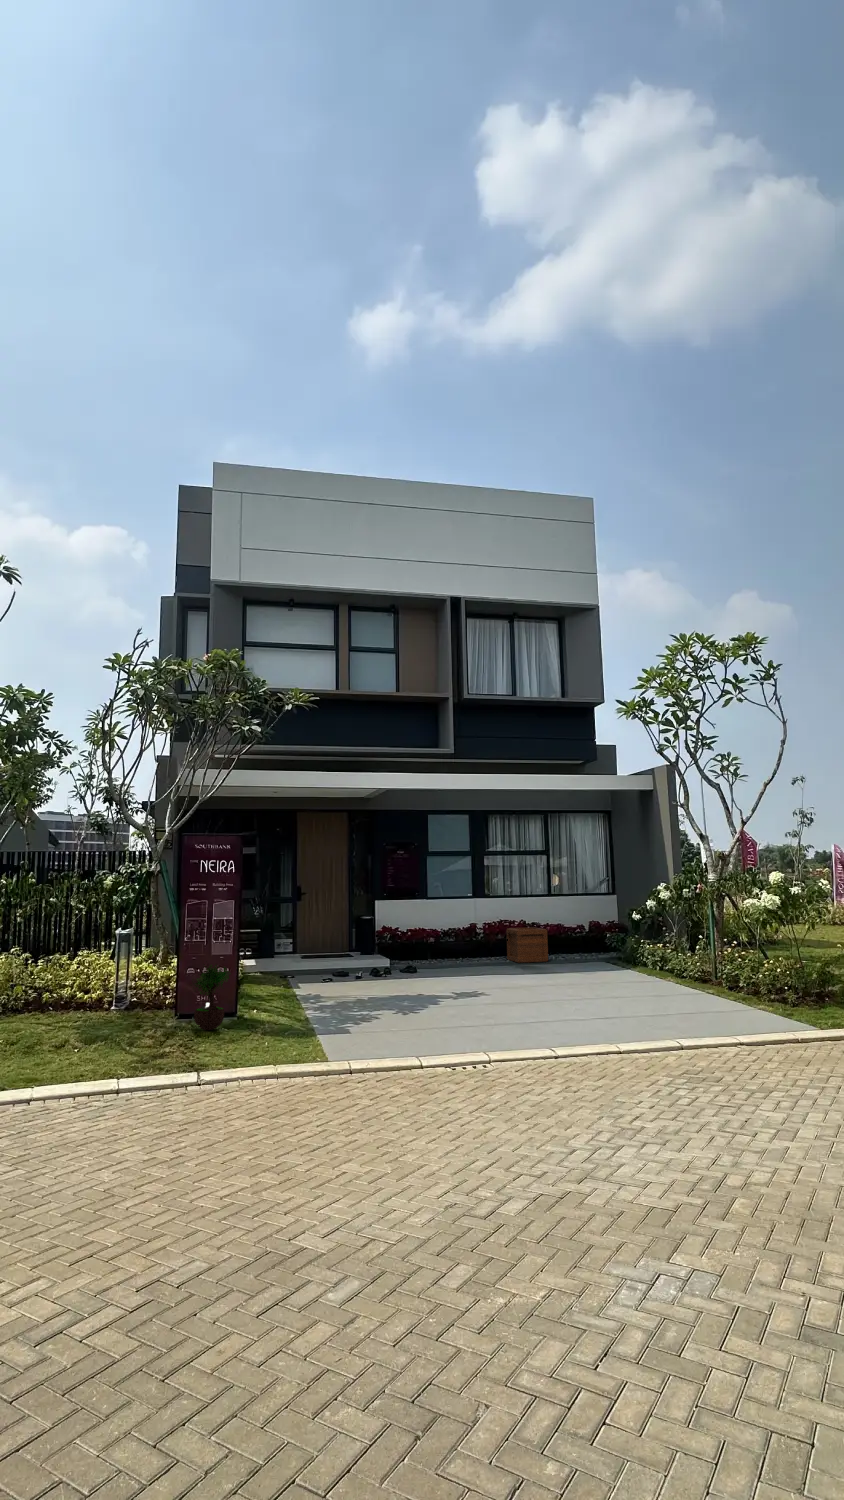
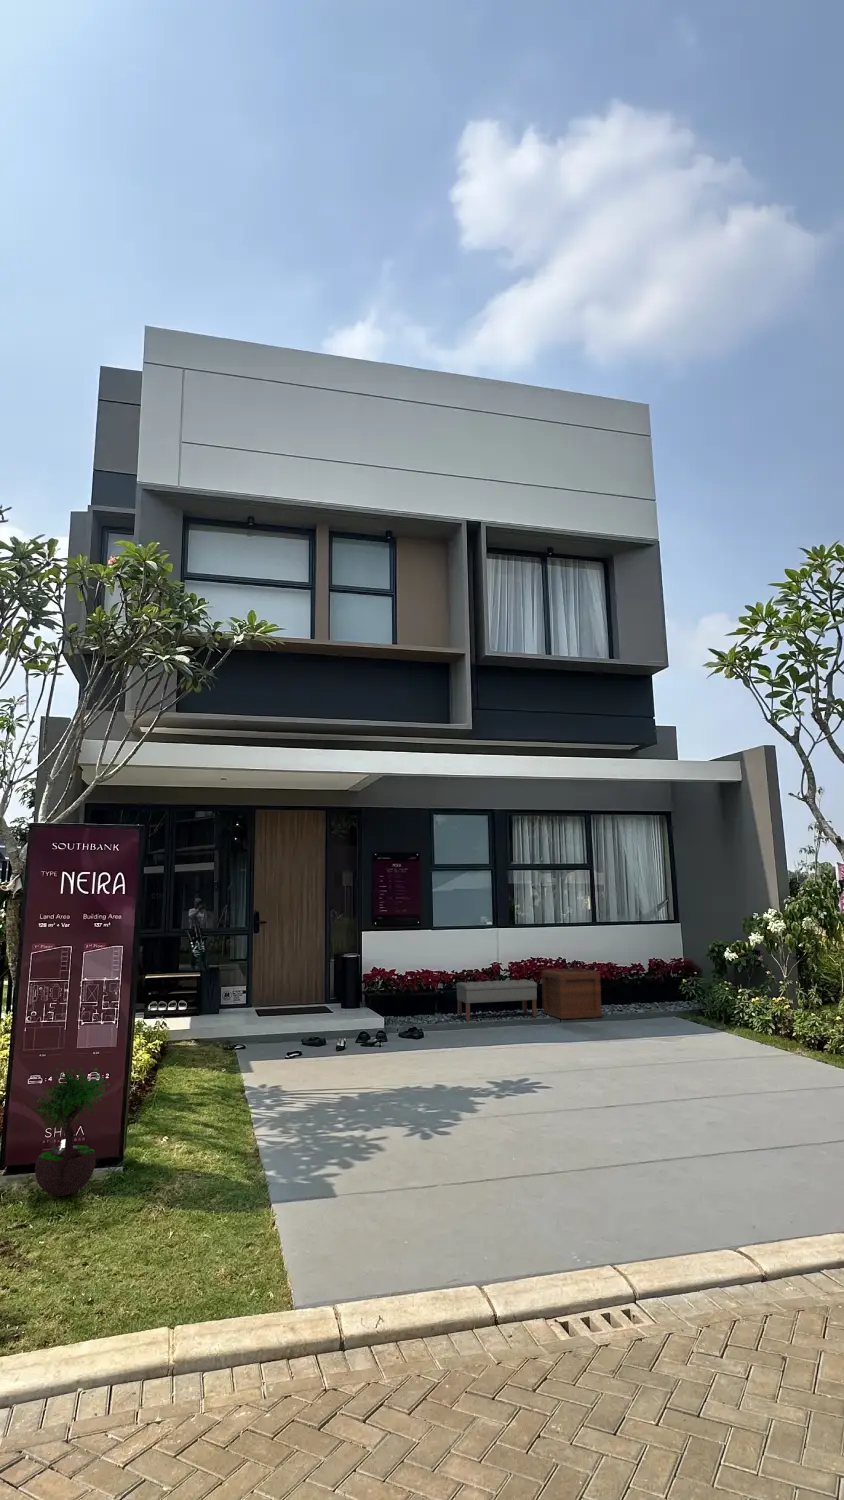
bench: none [443,935,502,963] -> present [456,979,537,1021]

